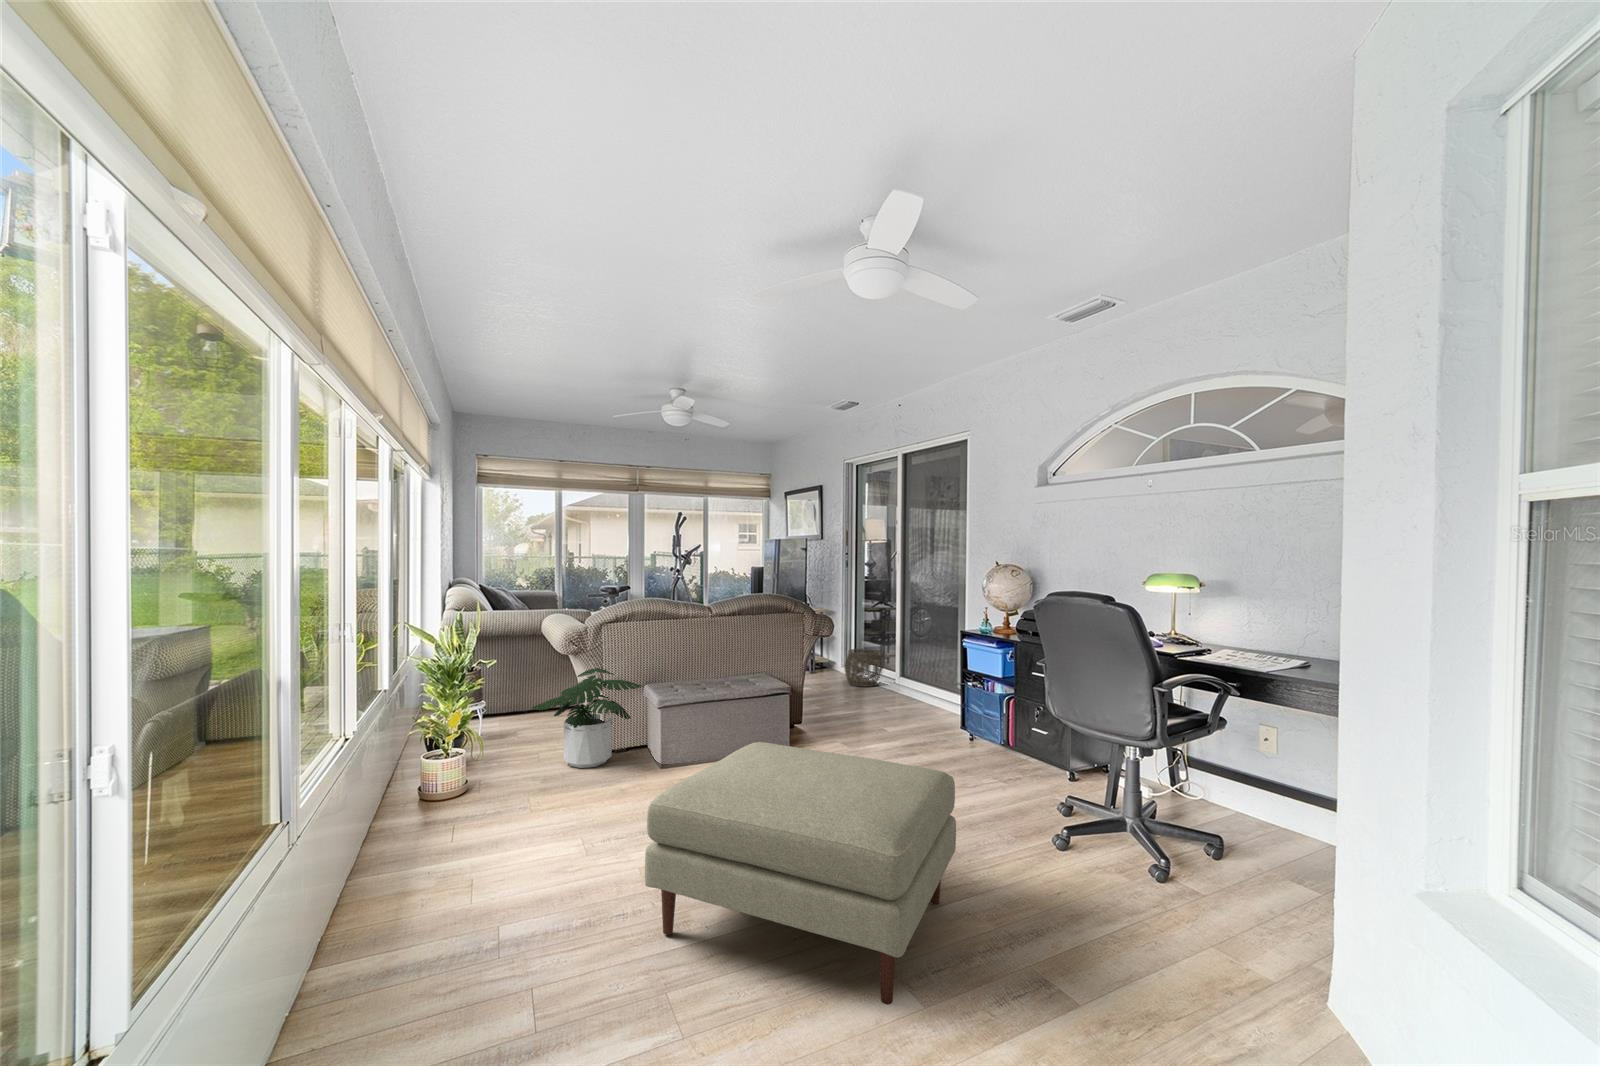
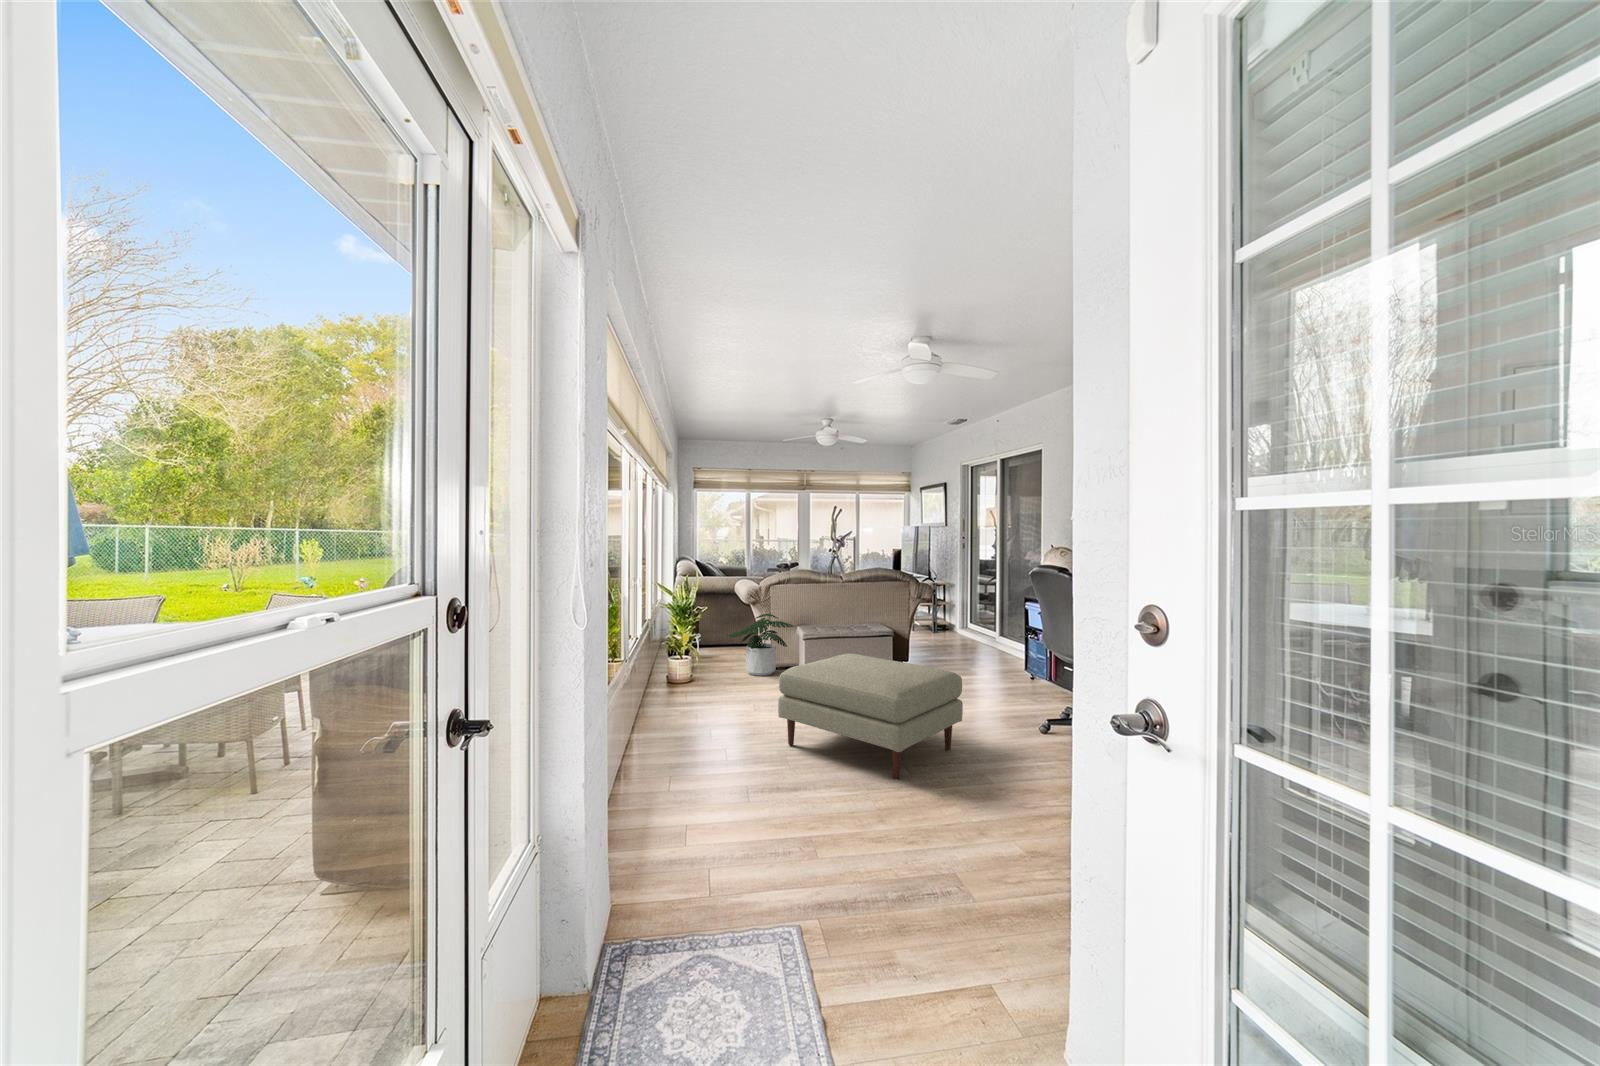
woven basket: present [845,649,883,687] -> none [957,614,989,643]

